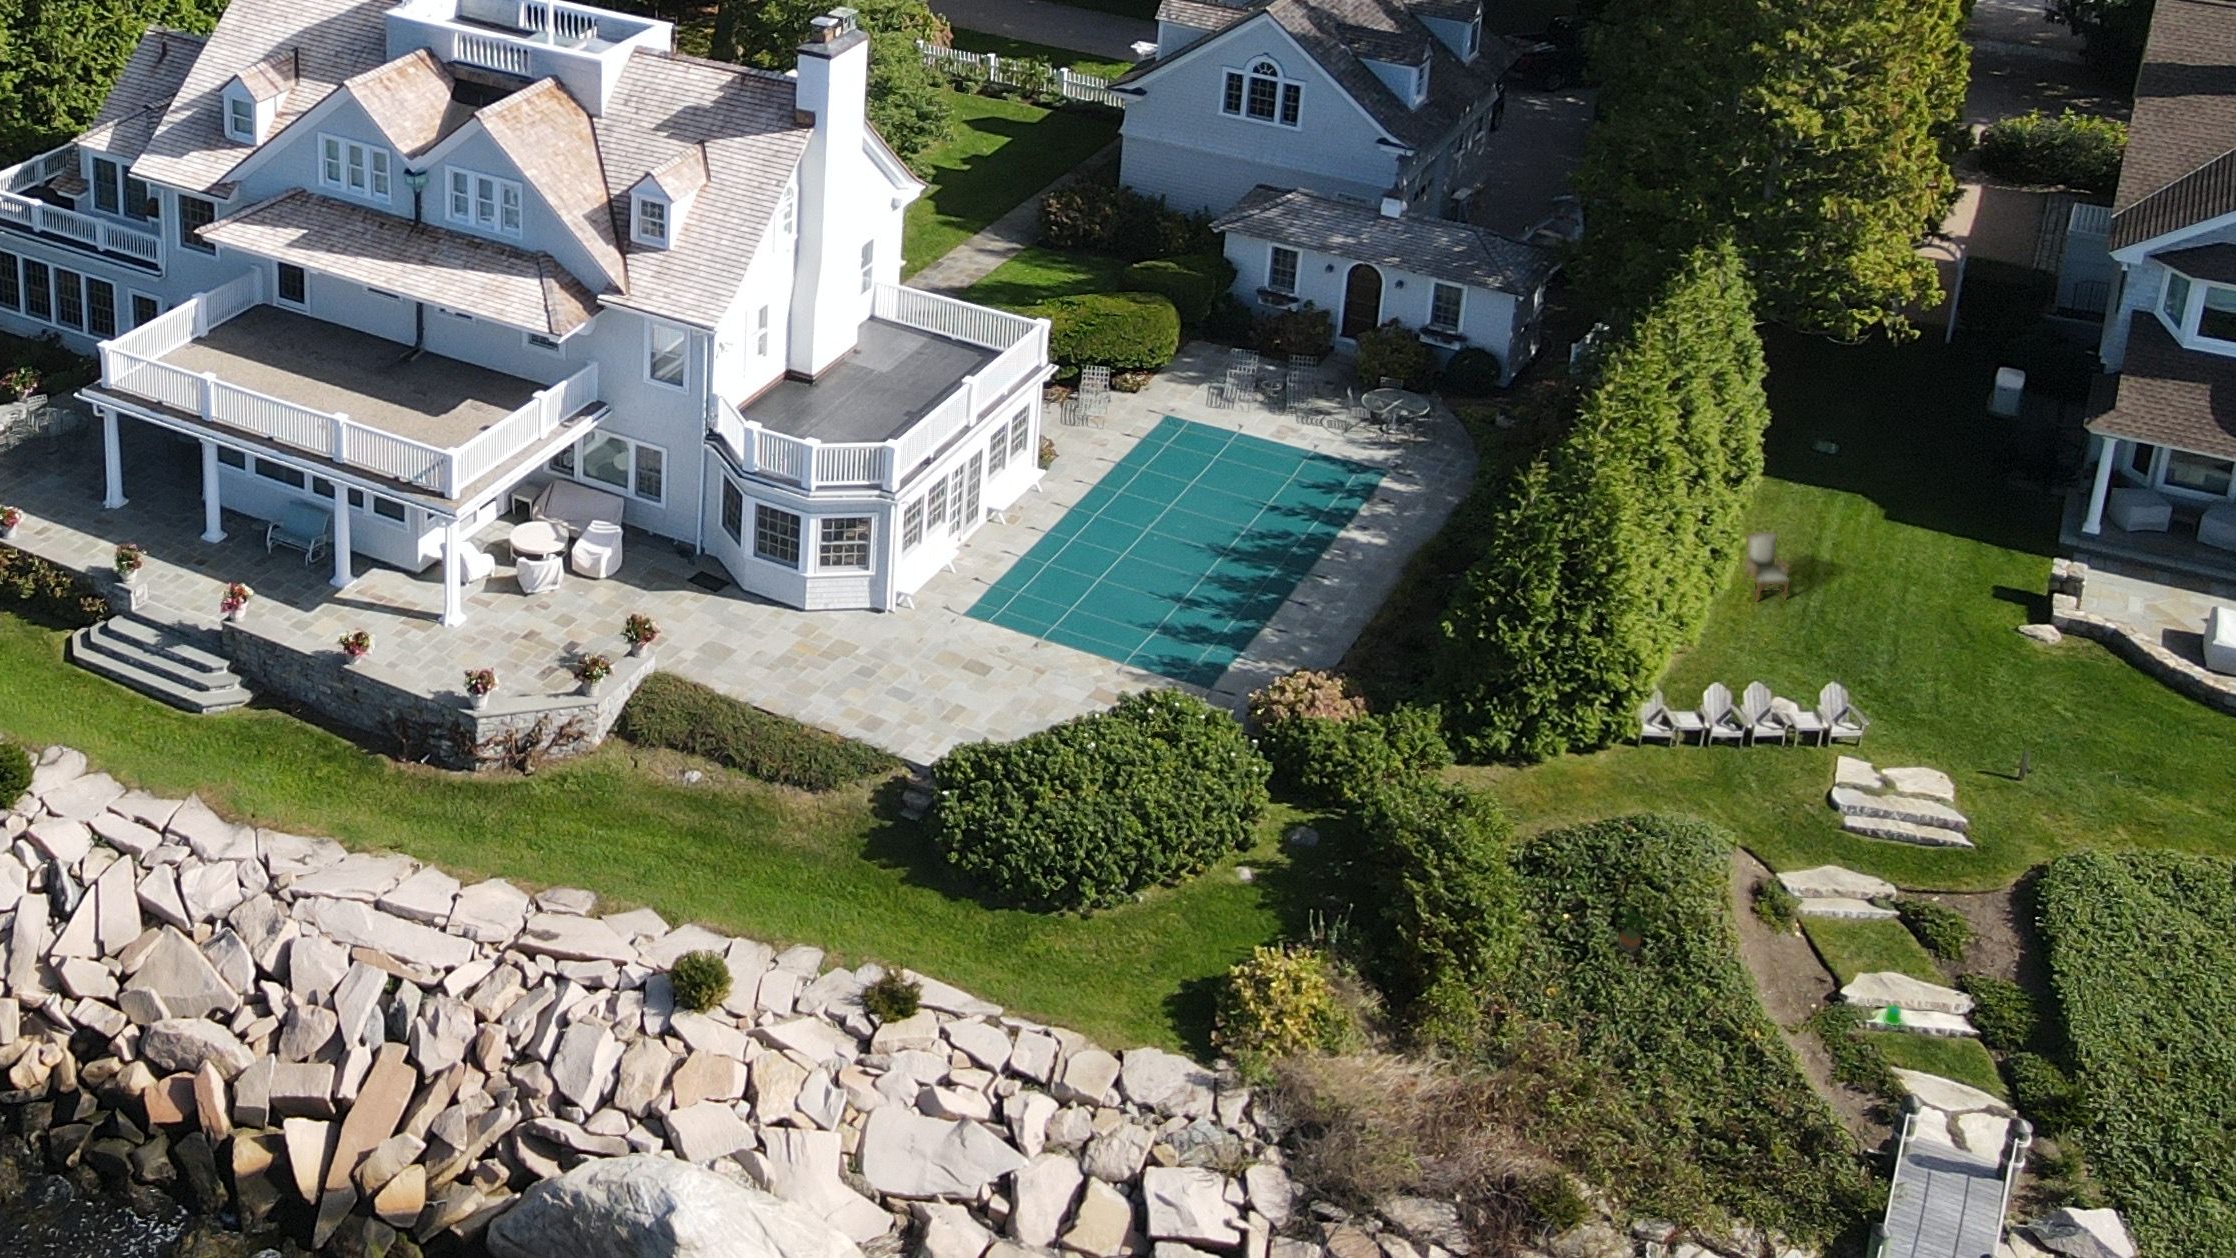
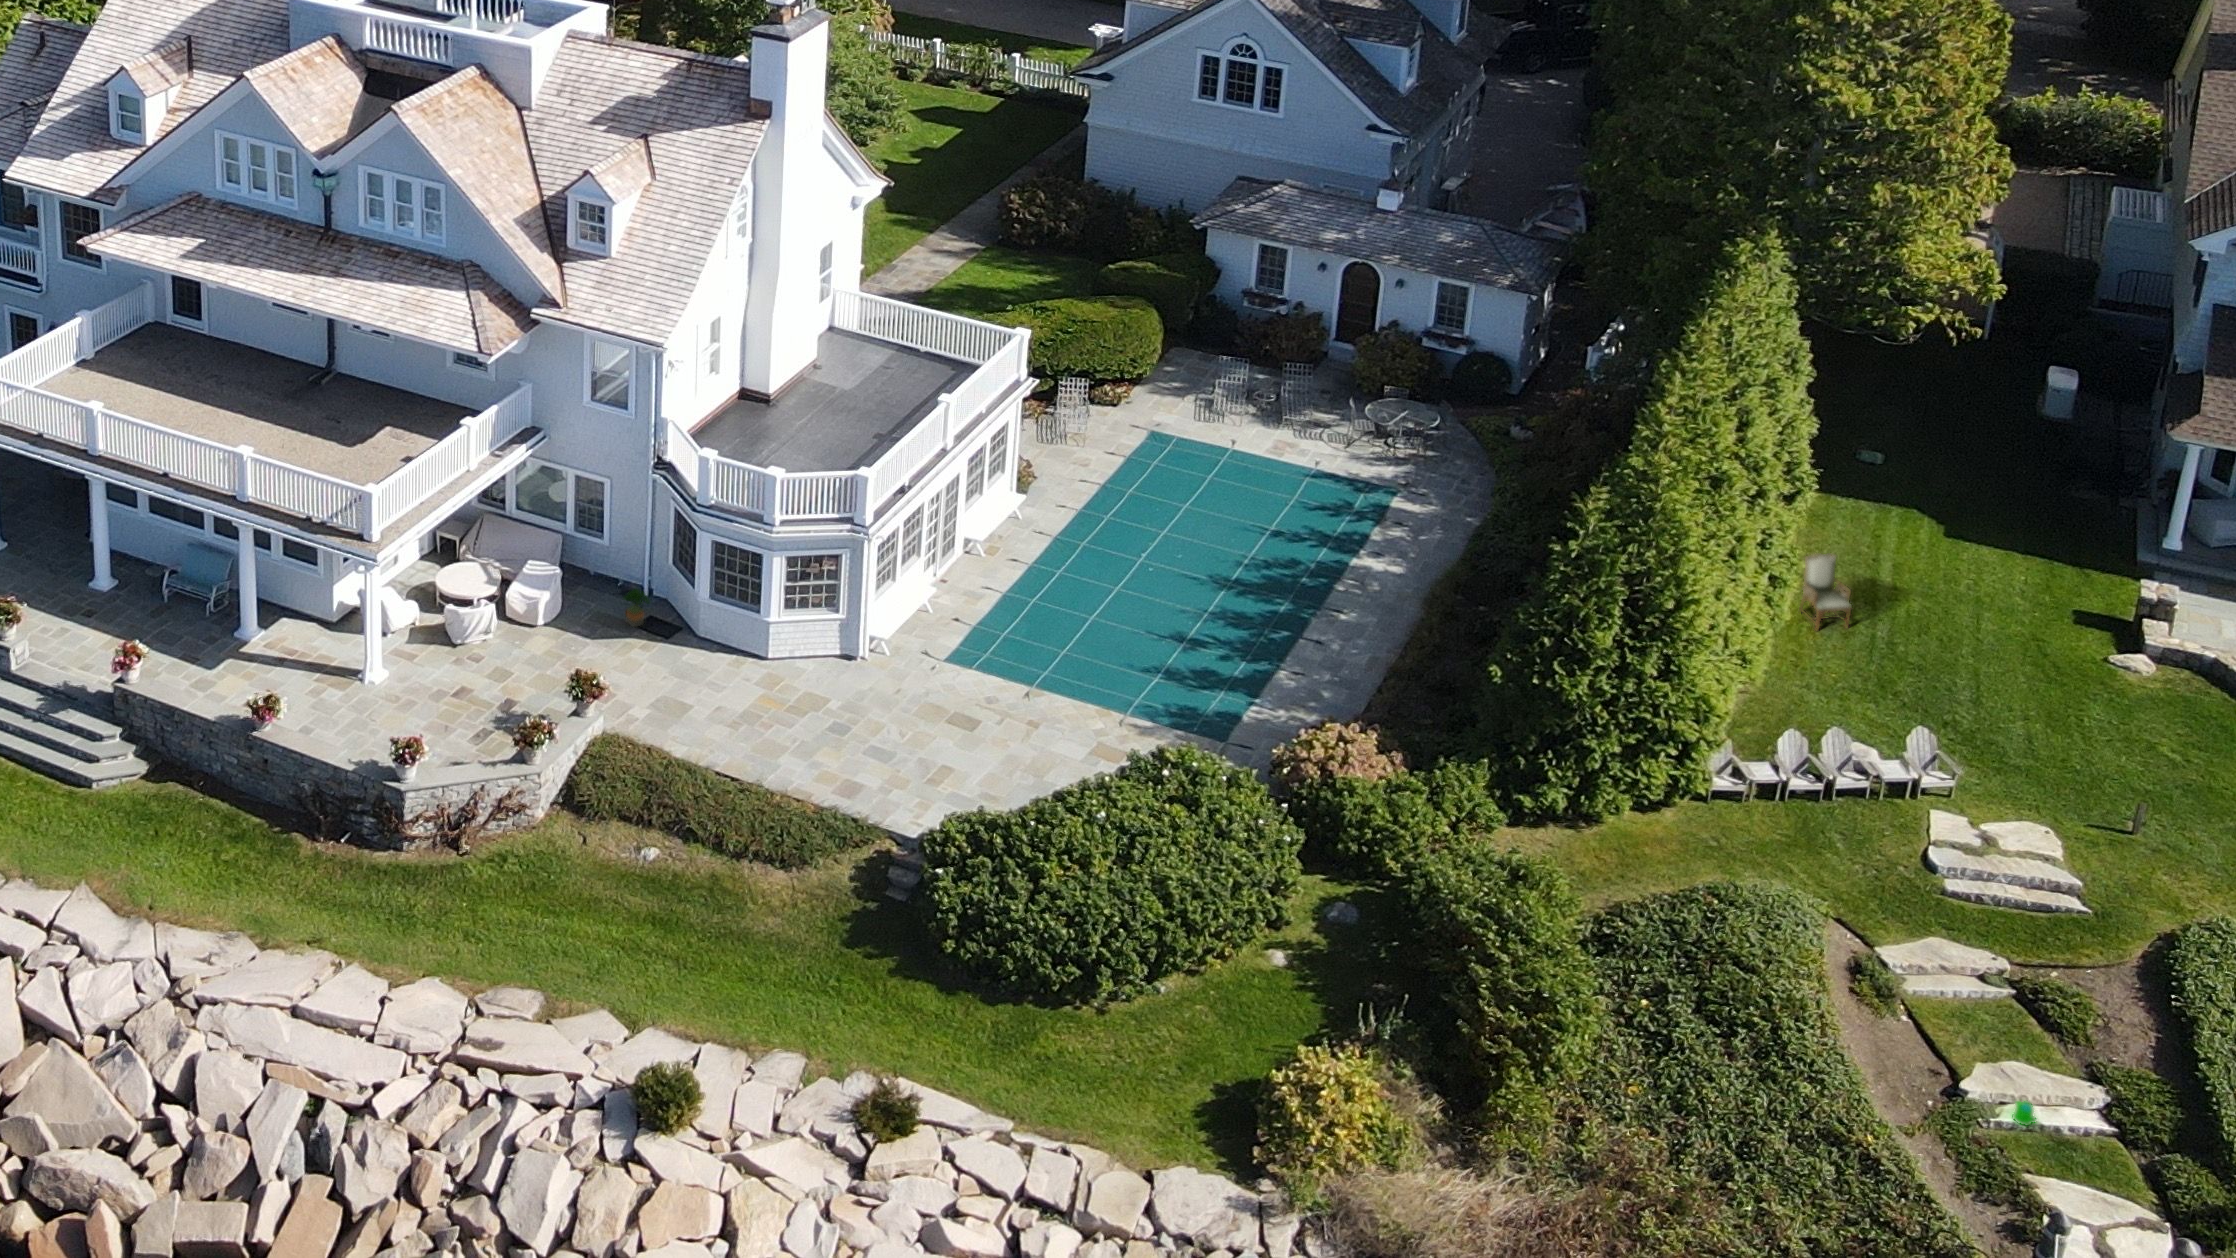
potted tree: present [1618,911,1650,953] -> present [623,589,649,627]

